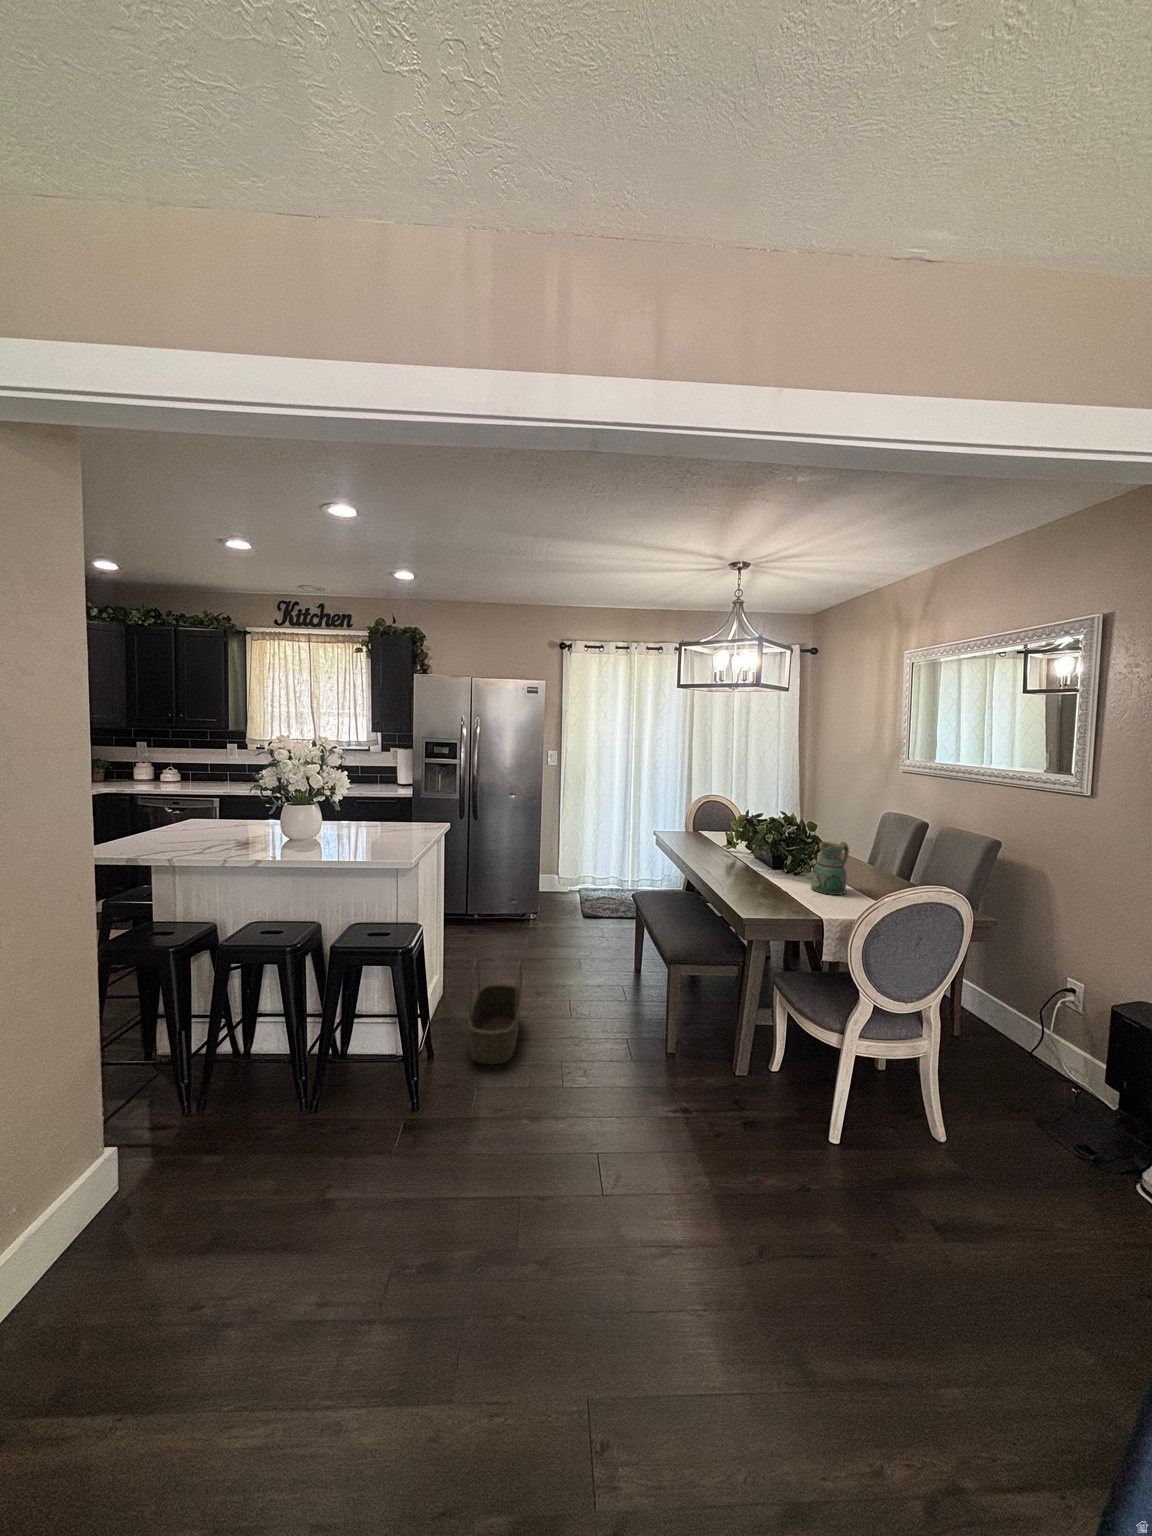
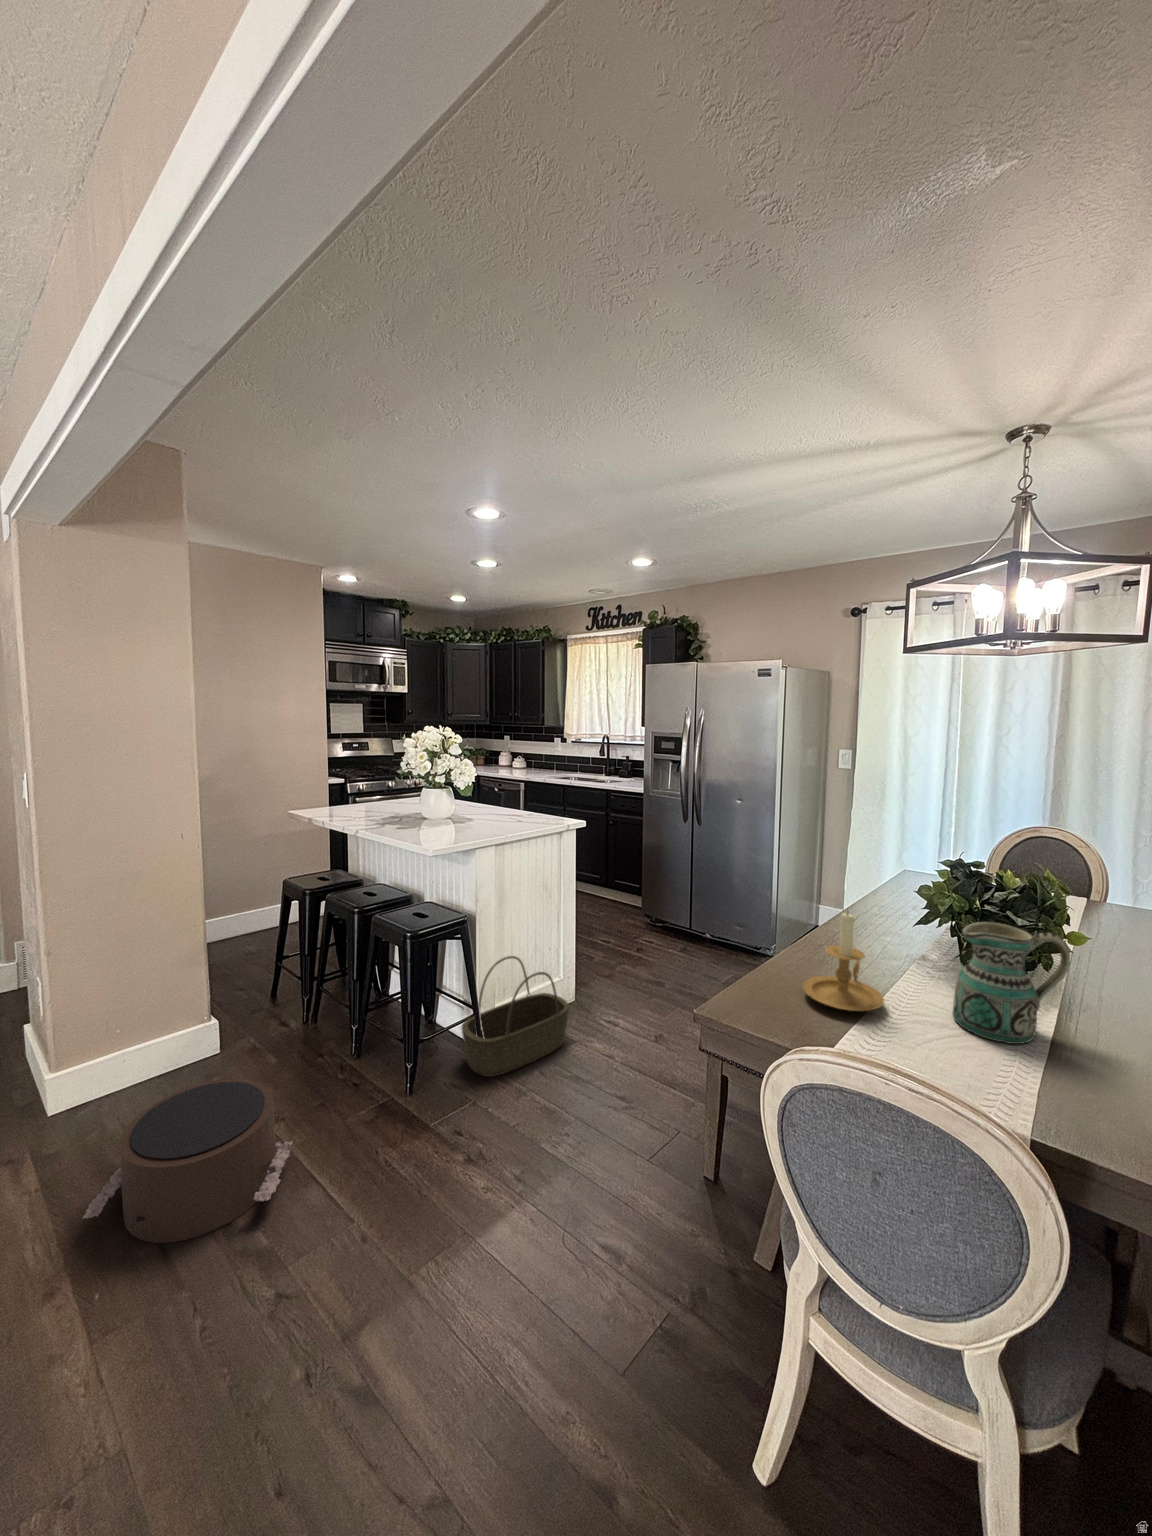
candle holder: none [761,849,803,901] -> present [803,912,884,1011]
pouf: none [366,1131,538,1318] -> present [83,1079,293,1243]

